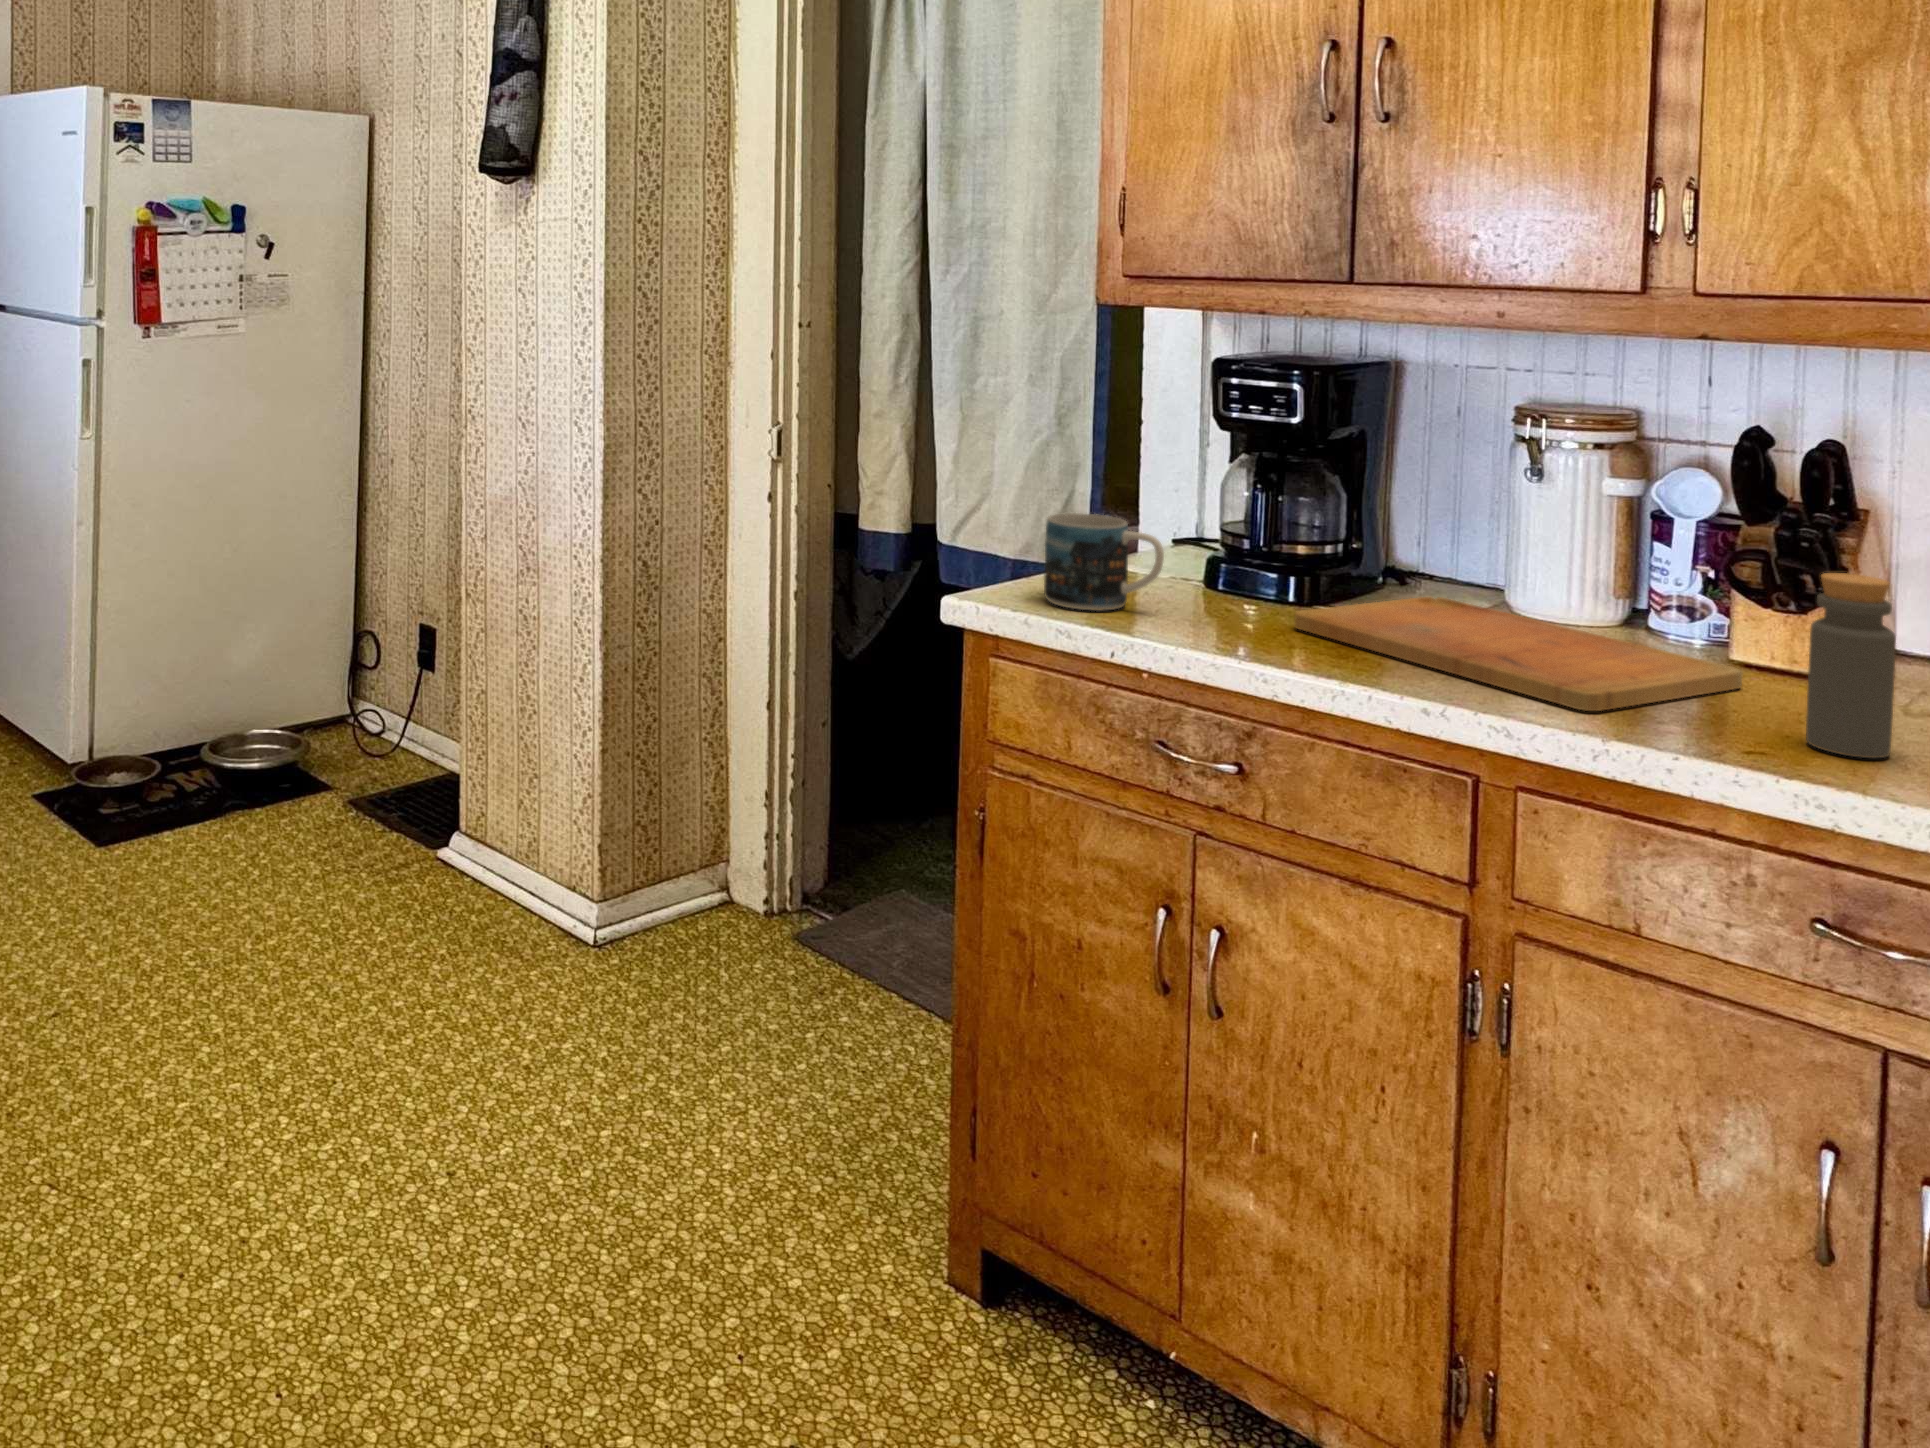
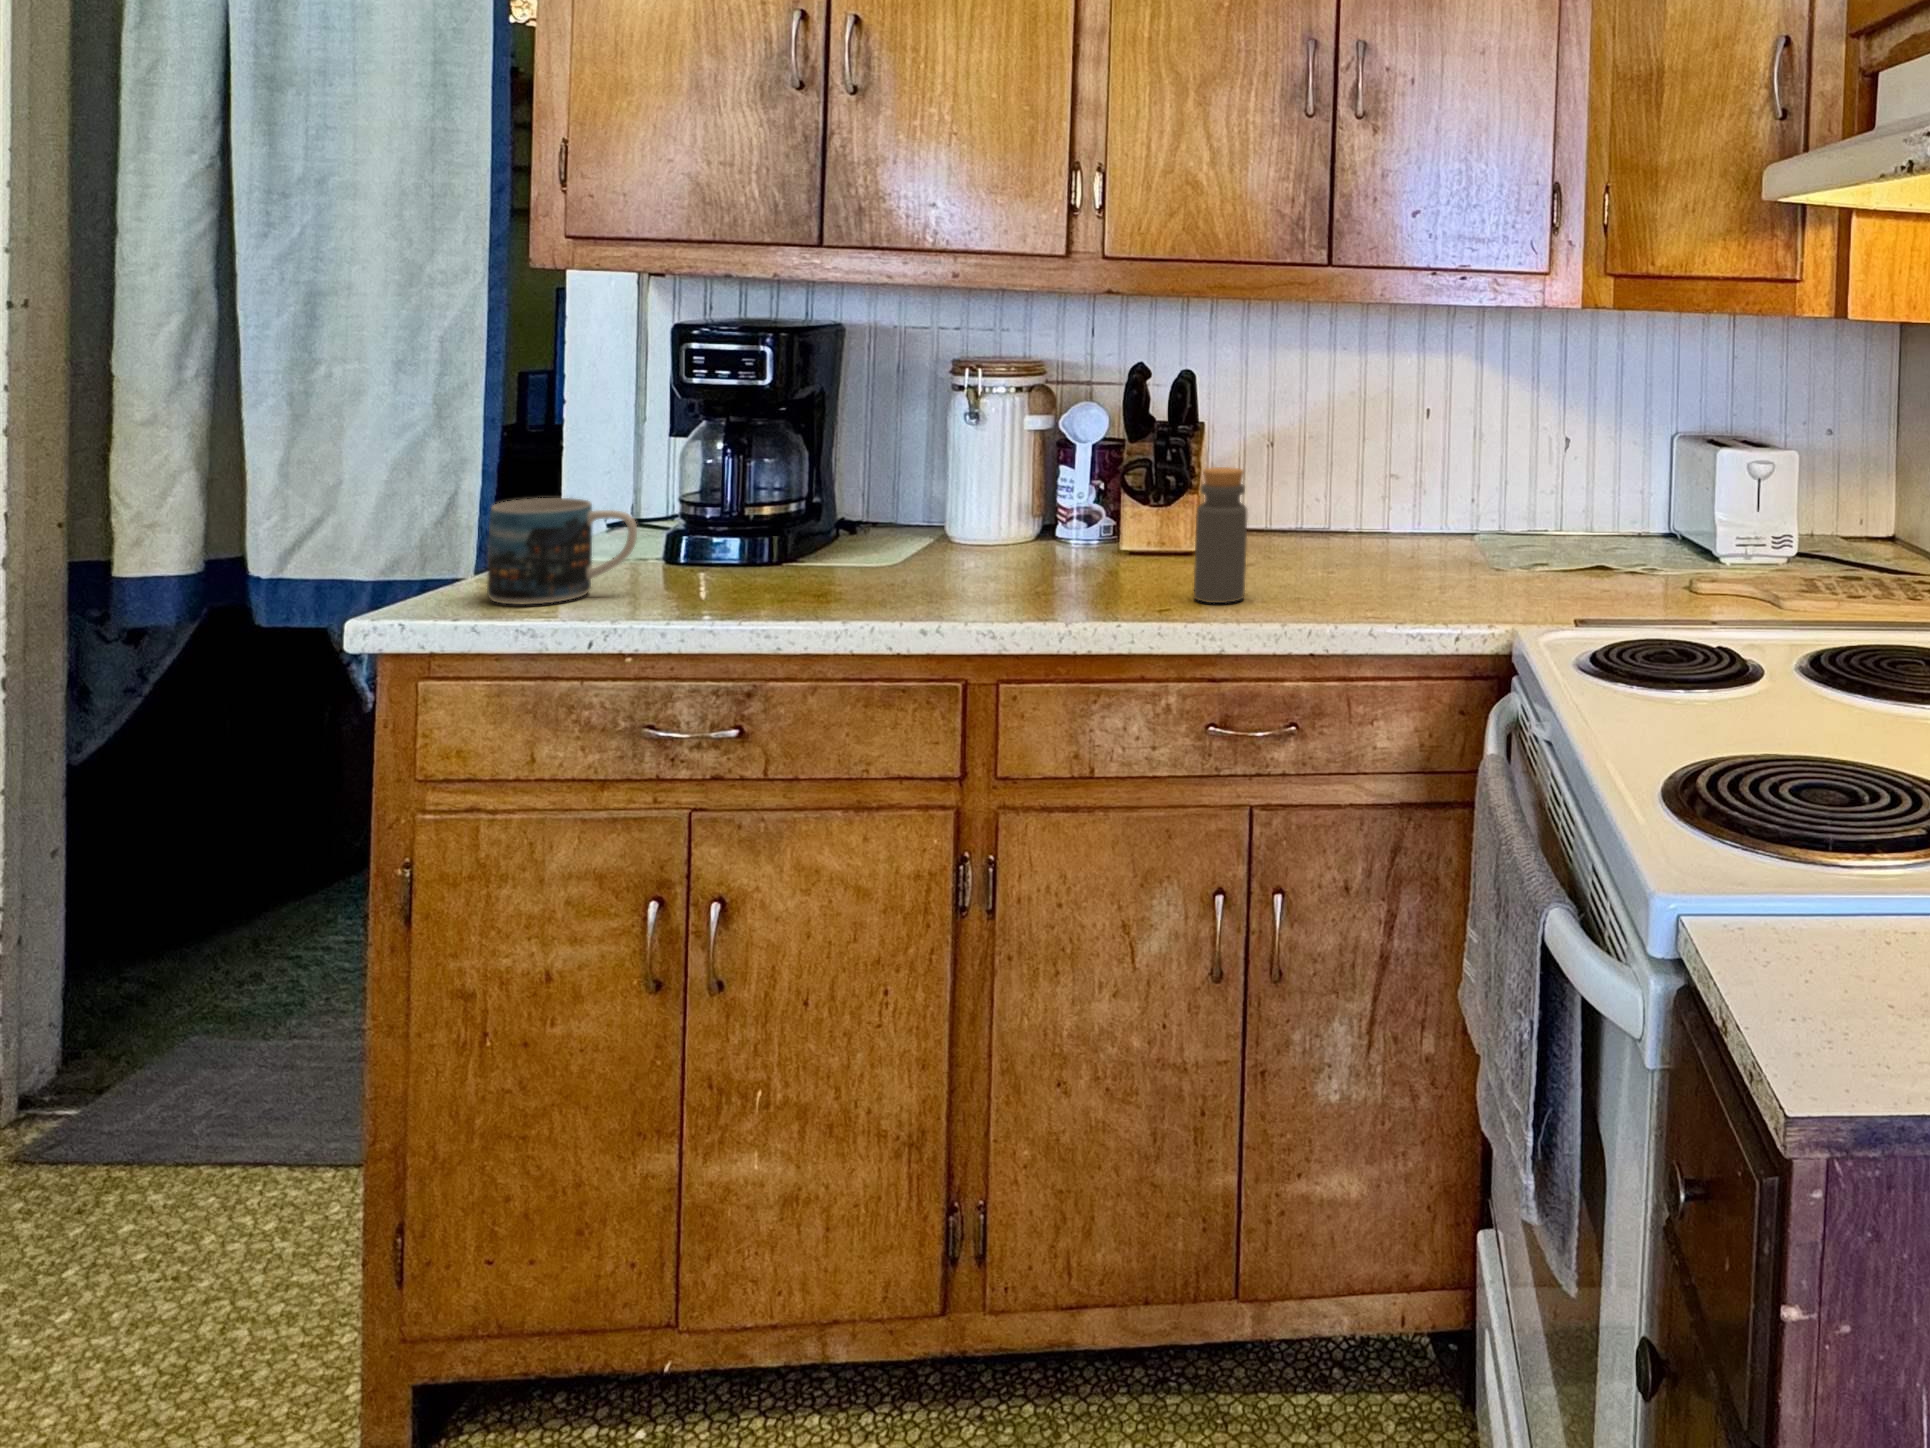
cutting board: present [1294,597,1742,711] -> none [776,536,1139,607]

